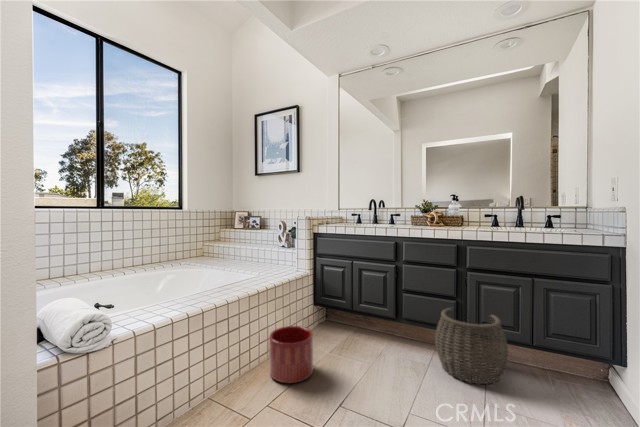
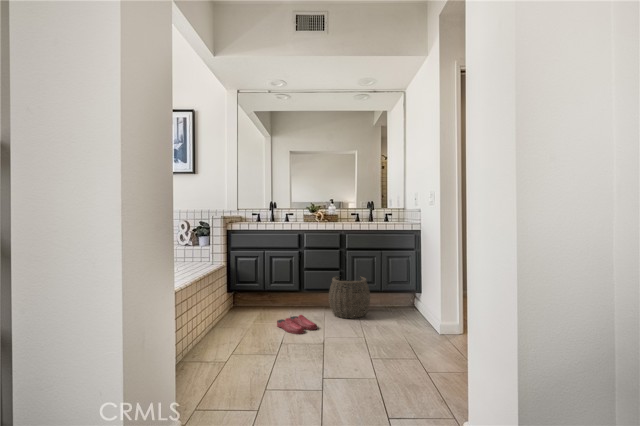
planter: present [269,326,313,383] -> none [220,301,254,339]
slippers: none [349,358,402,398] -> present [277,315,317,334]

